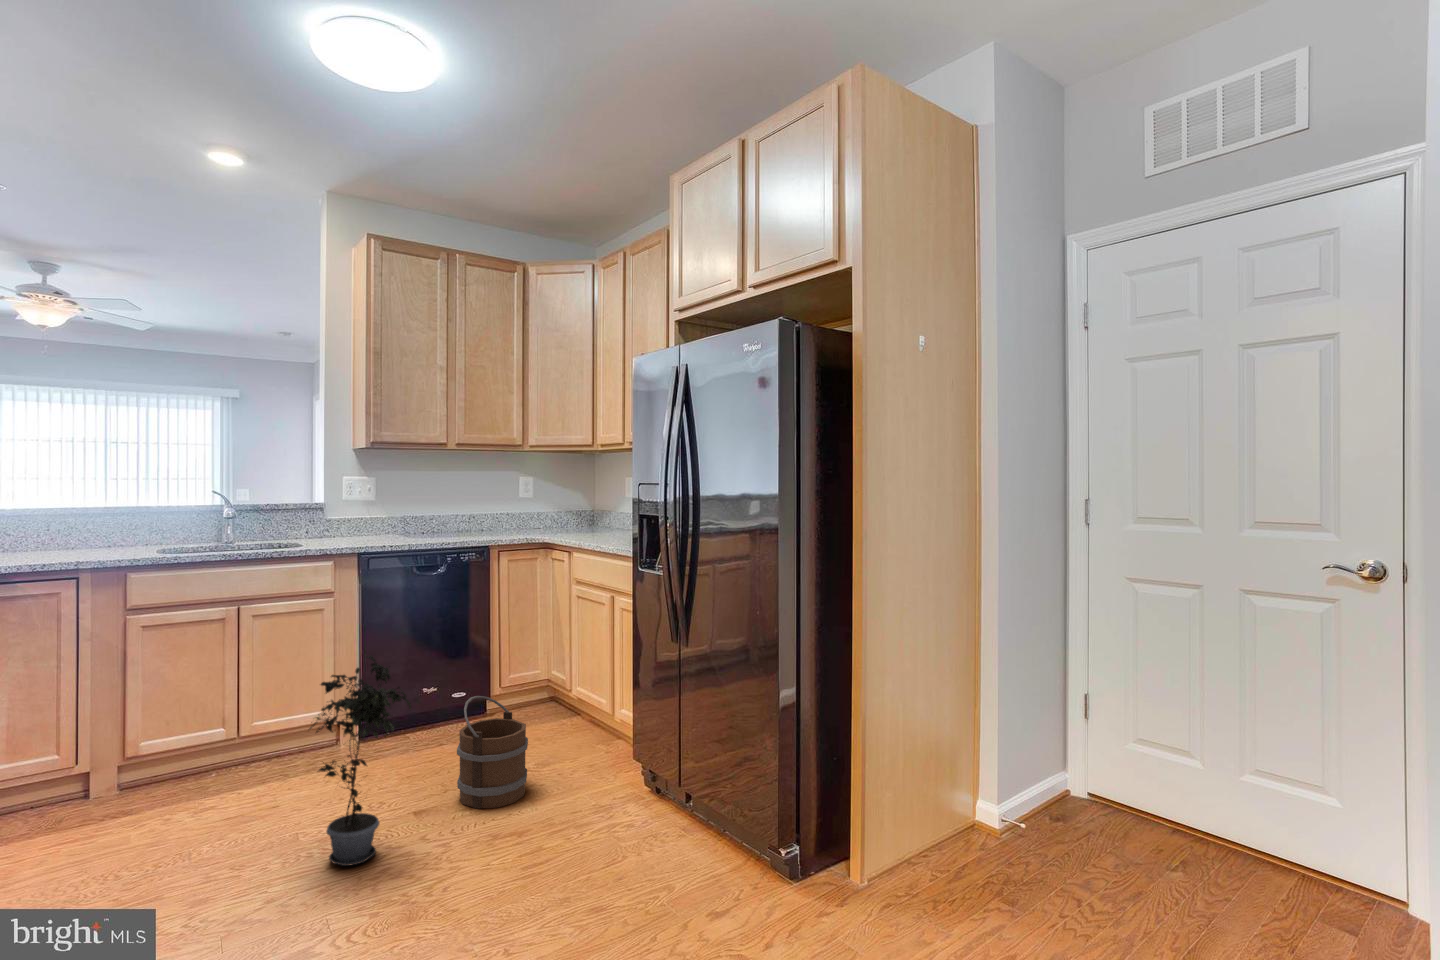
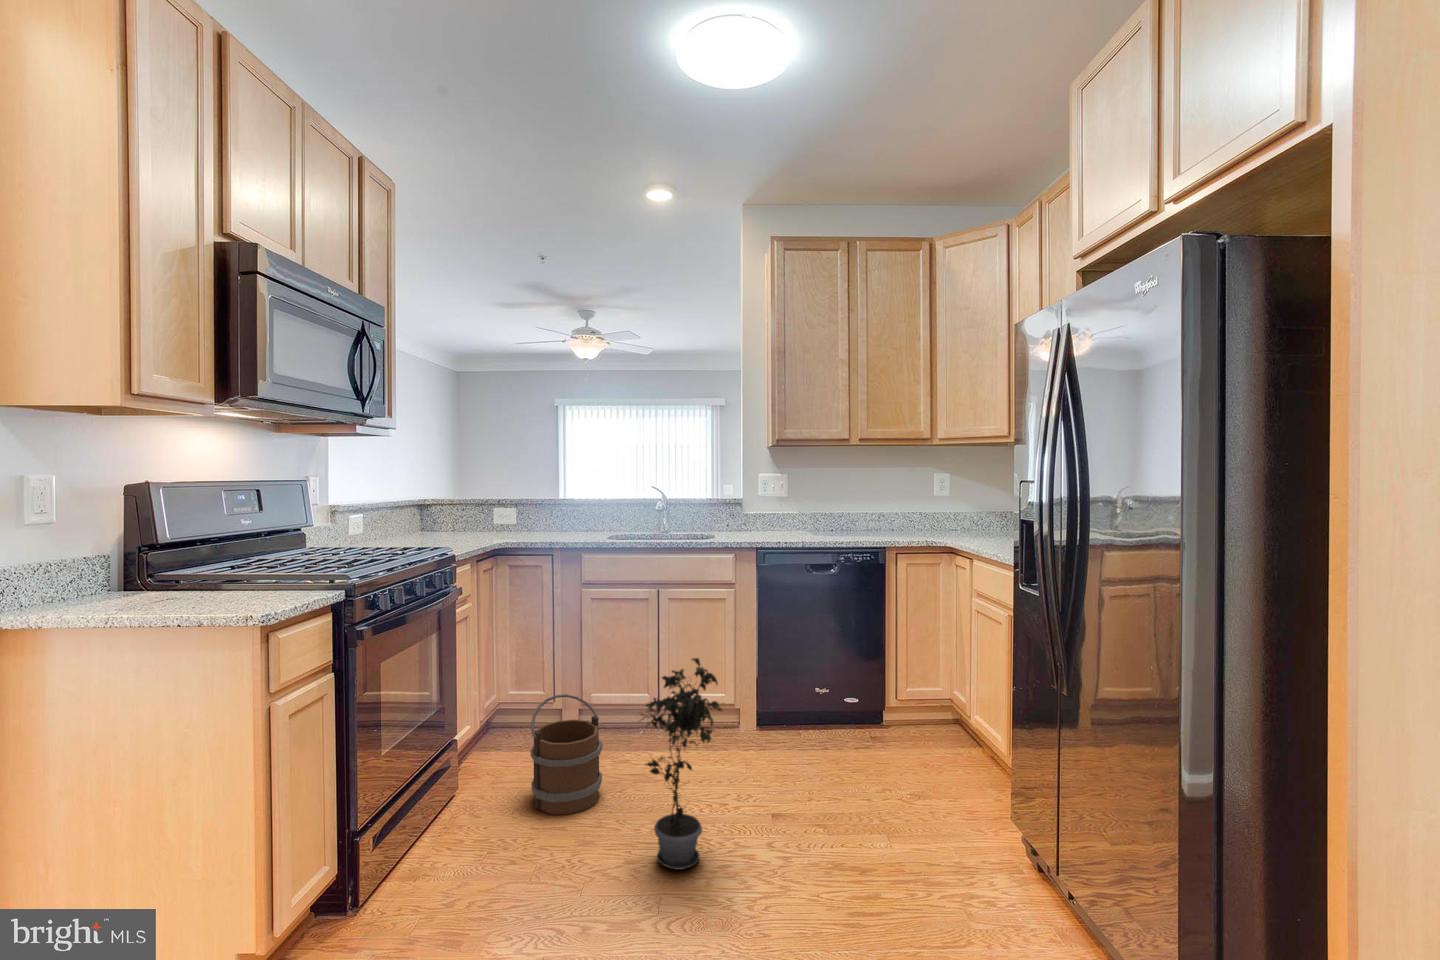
bucket: present [457,696,528,809] -> present [531,694,603,814]

